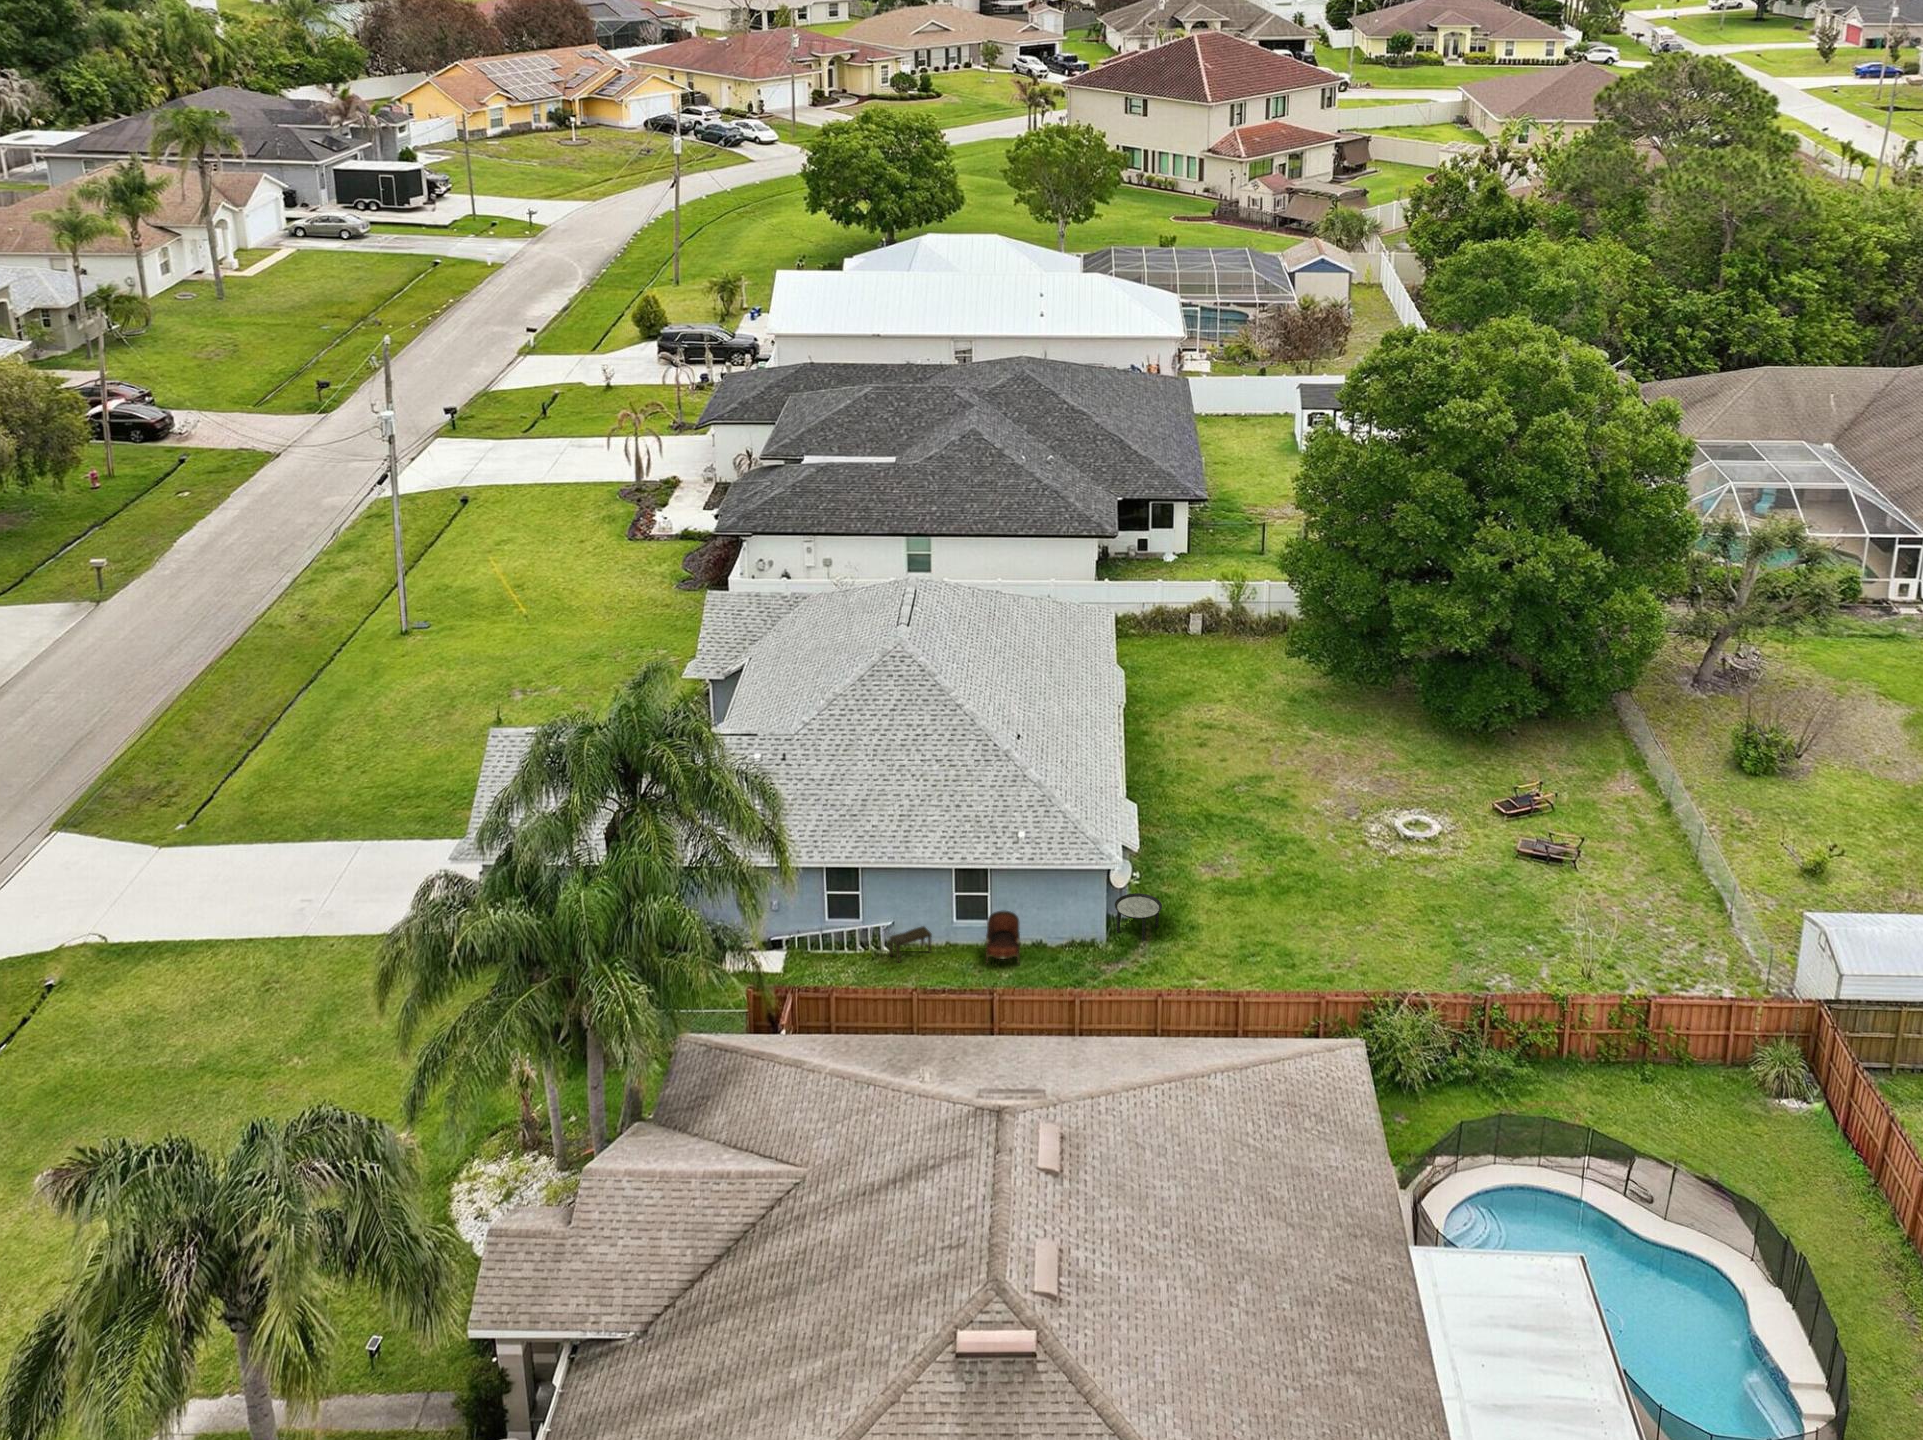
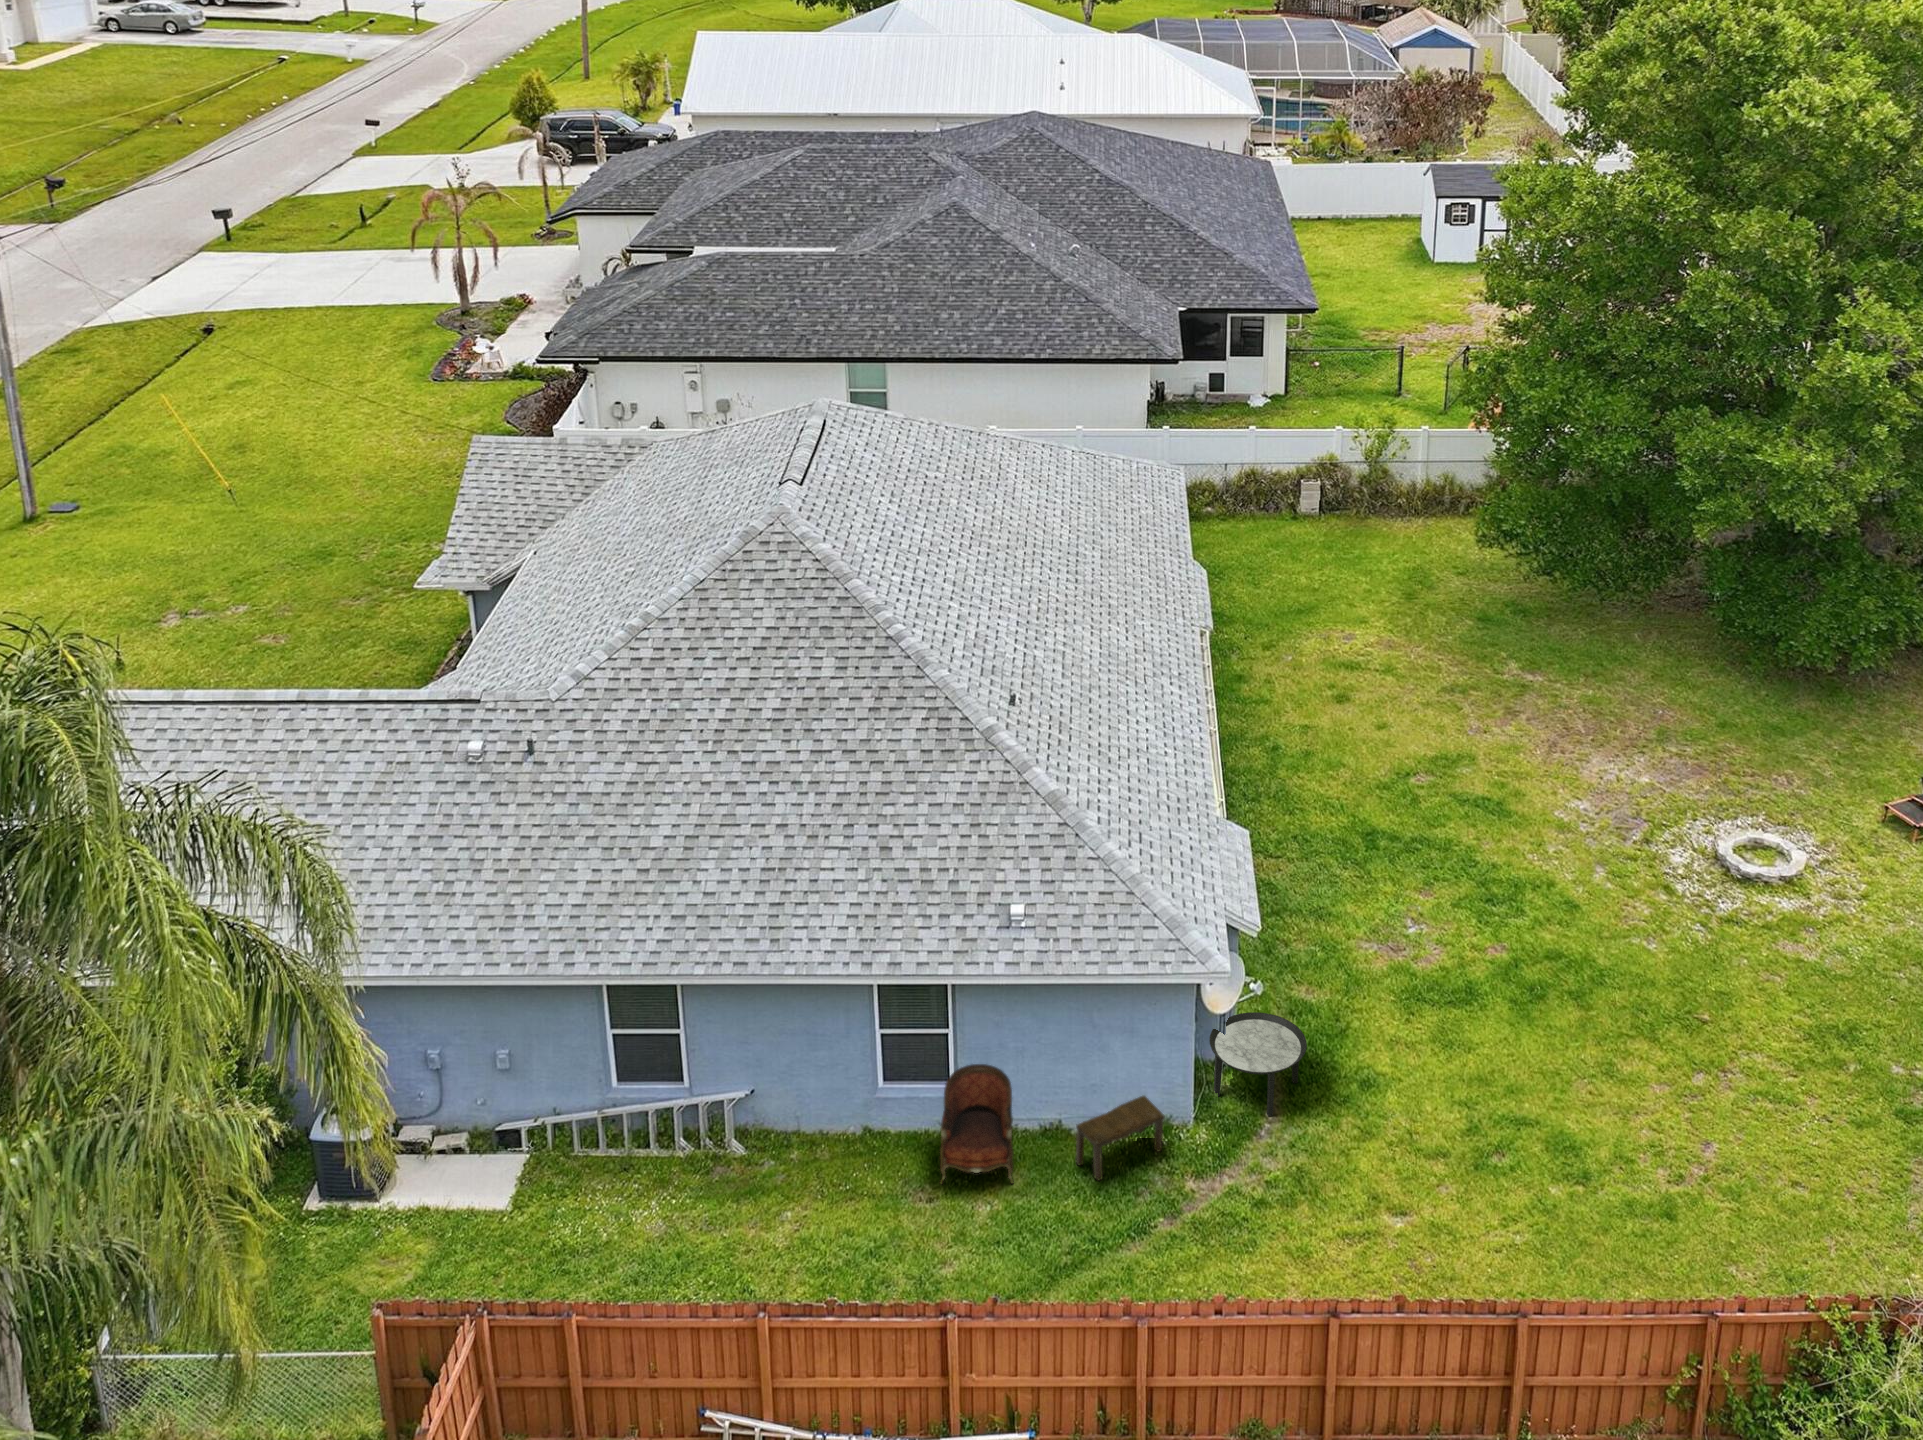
bench: present [889,926,932,962] -> present [1076,1095,1165,1180]

